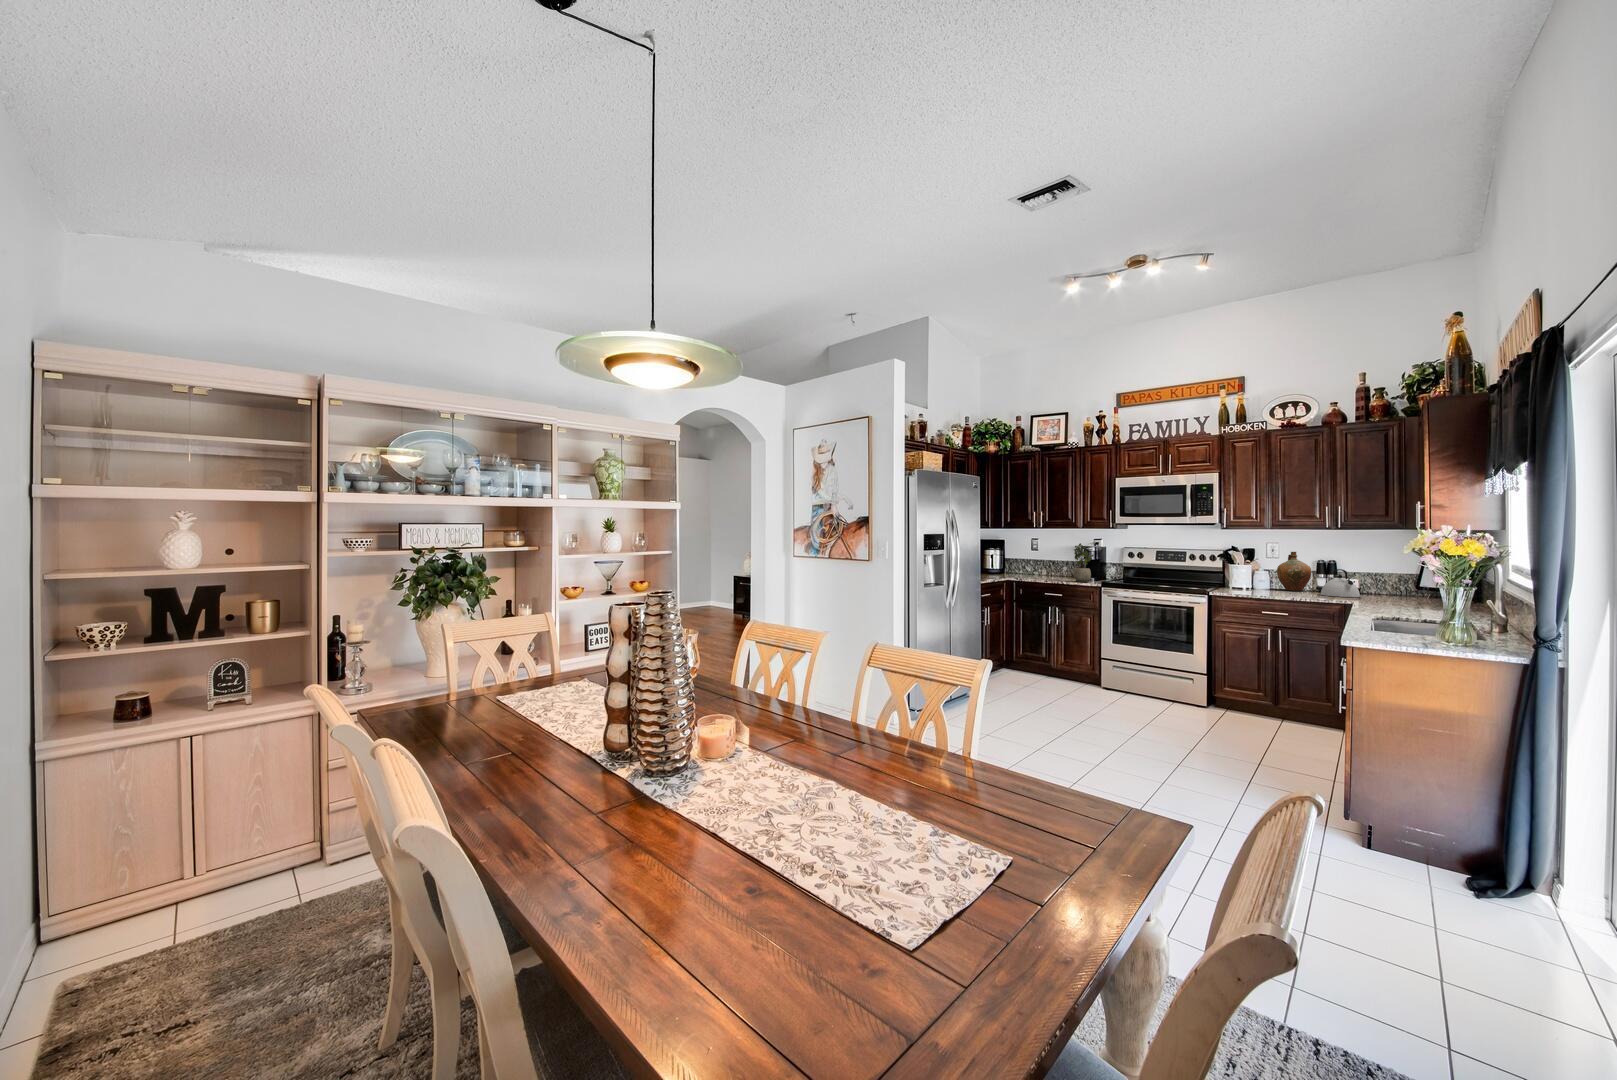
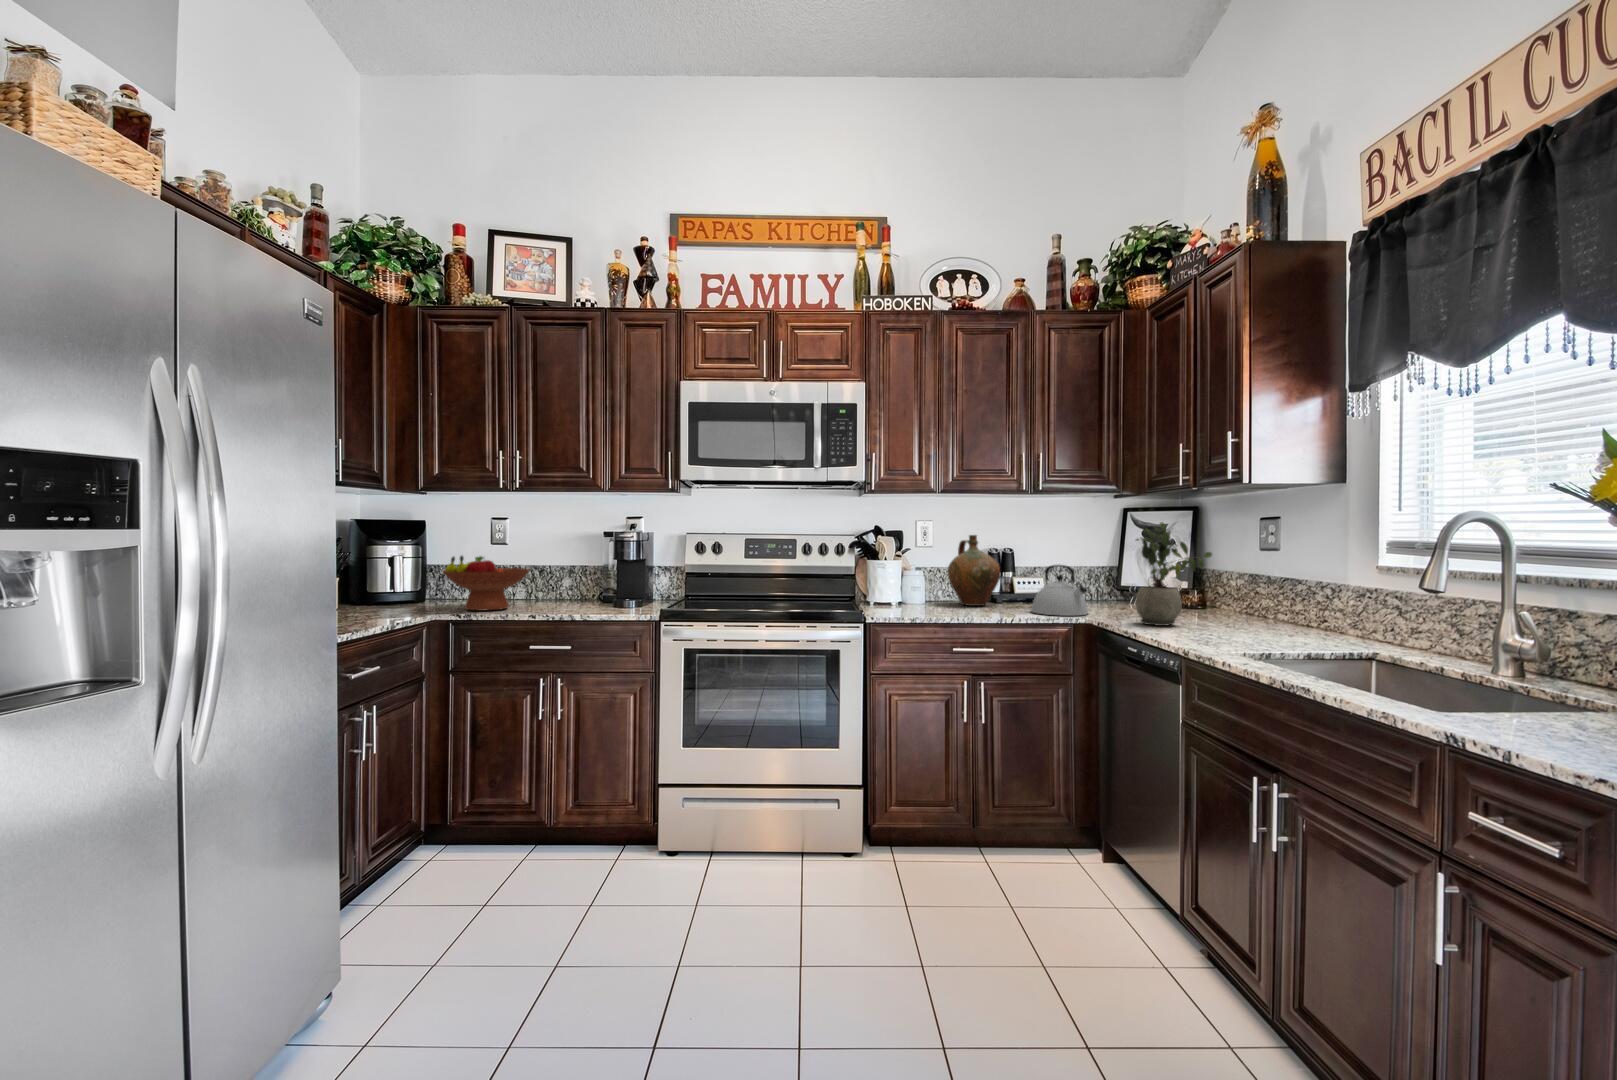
potted plant: present [1073,543,1094,582] -> present [1135,522,1212,626]
fruit bowl: none [1012,557,1048,579] -> present [443,556,530,611]

